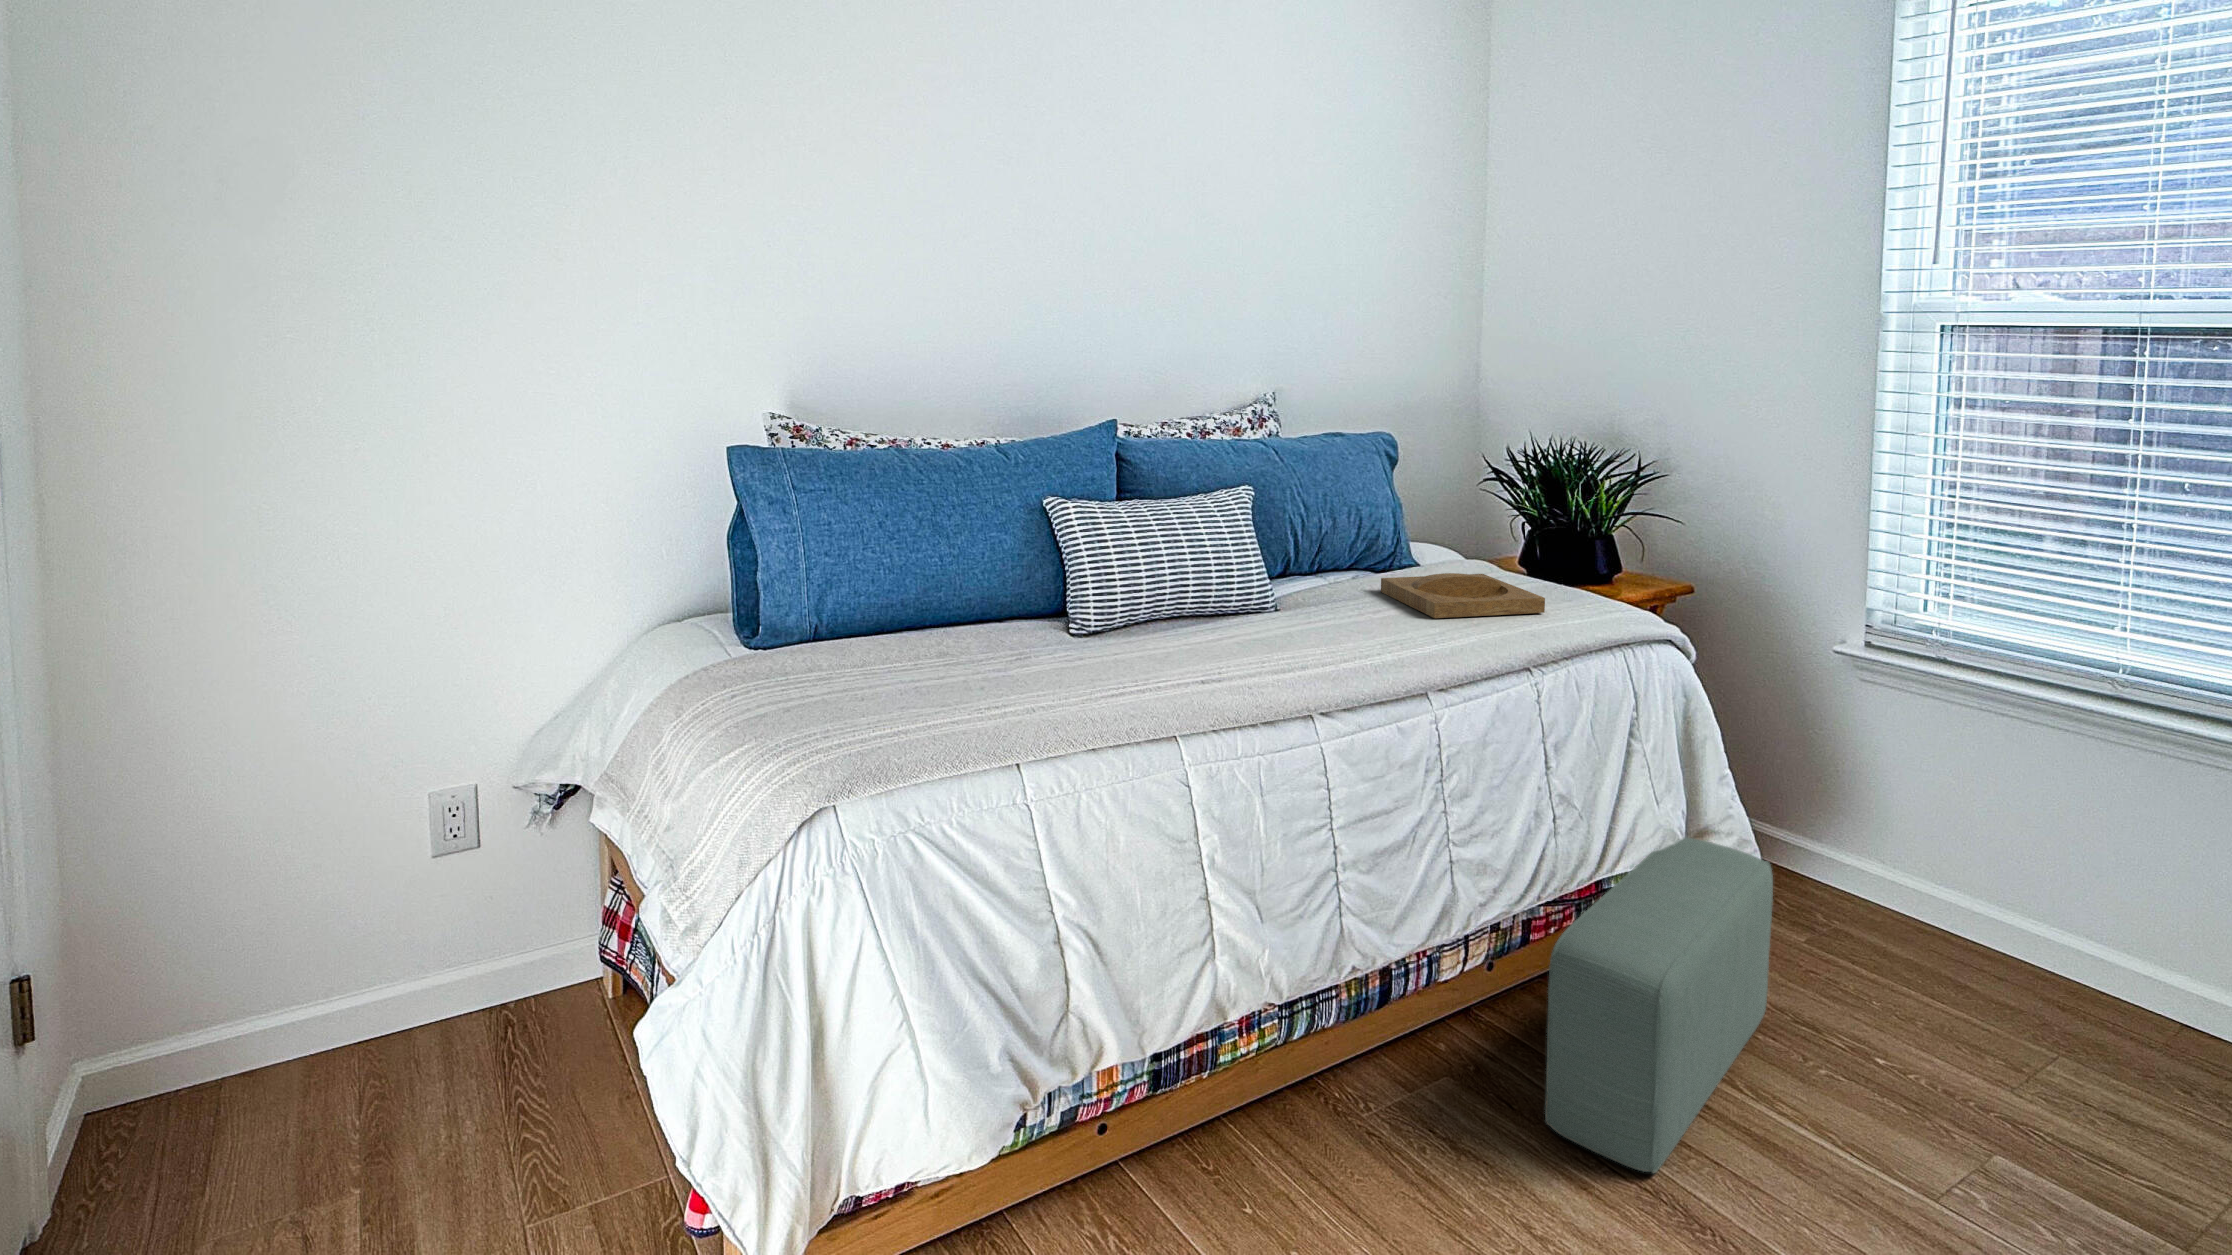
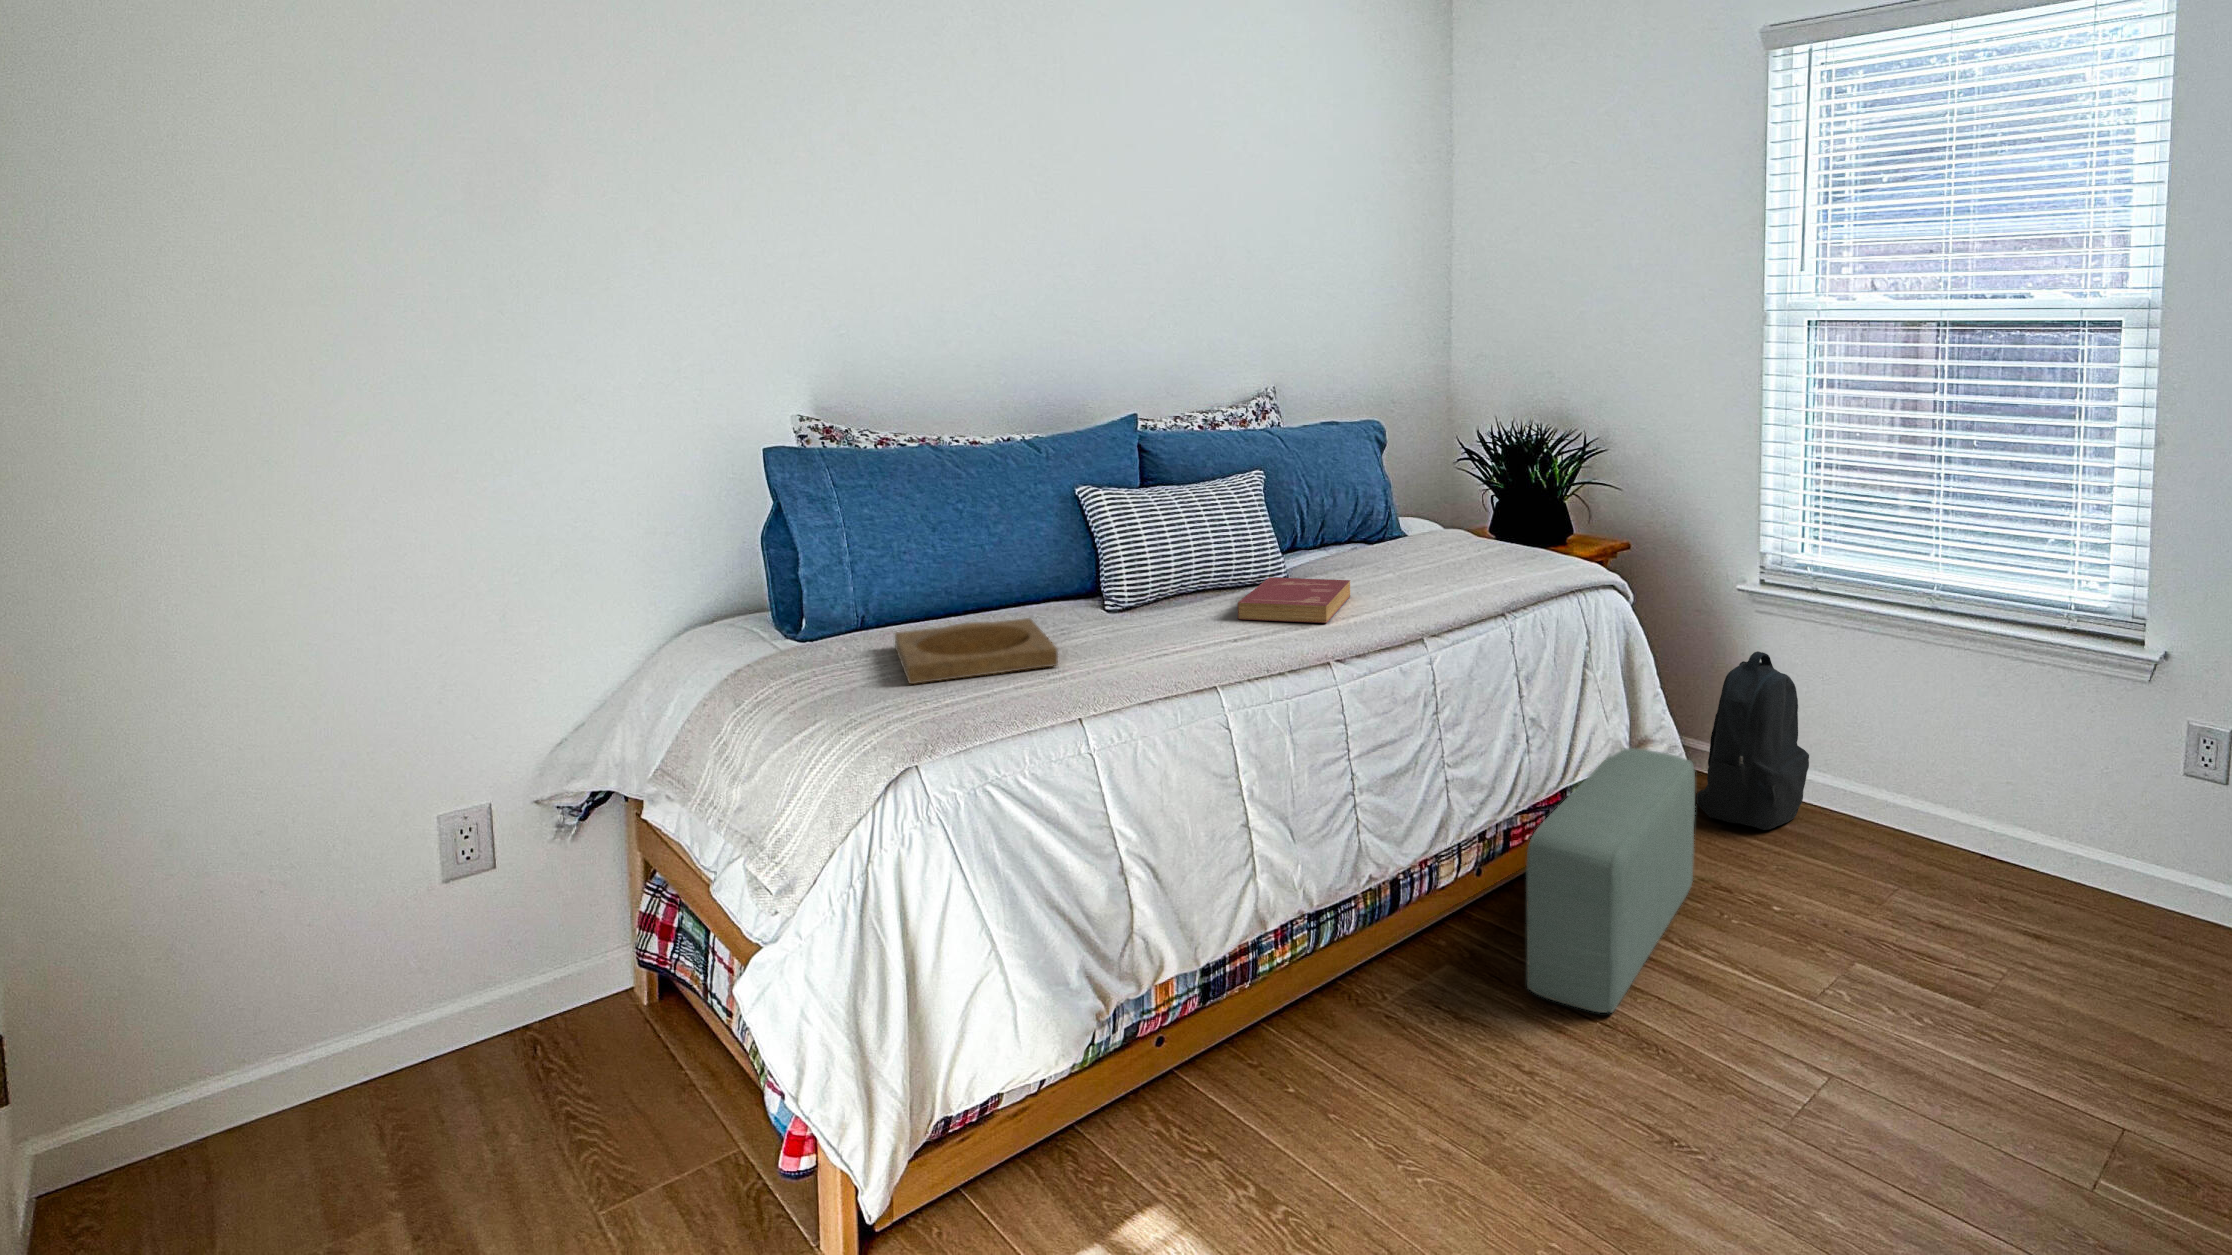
tray: present [1381,573,1545,618] -> present [895,618,1058,684]
book: none [1212,606,1346,666] -> present [1238,577,1350,623]
backpack: none [1773,730,1928,951] -> present [1697,651,1809,830]

